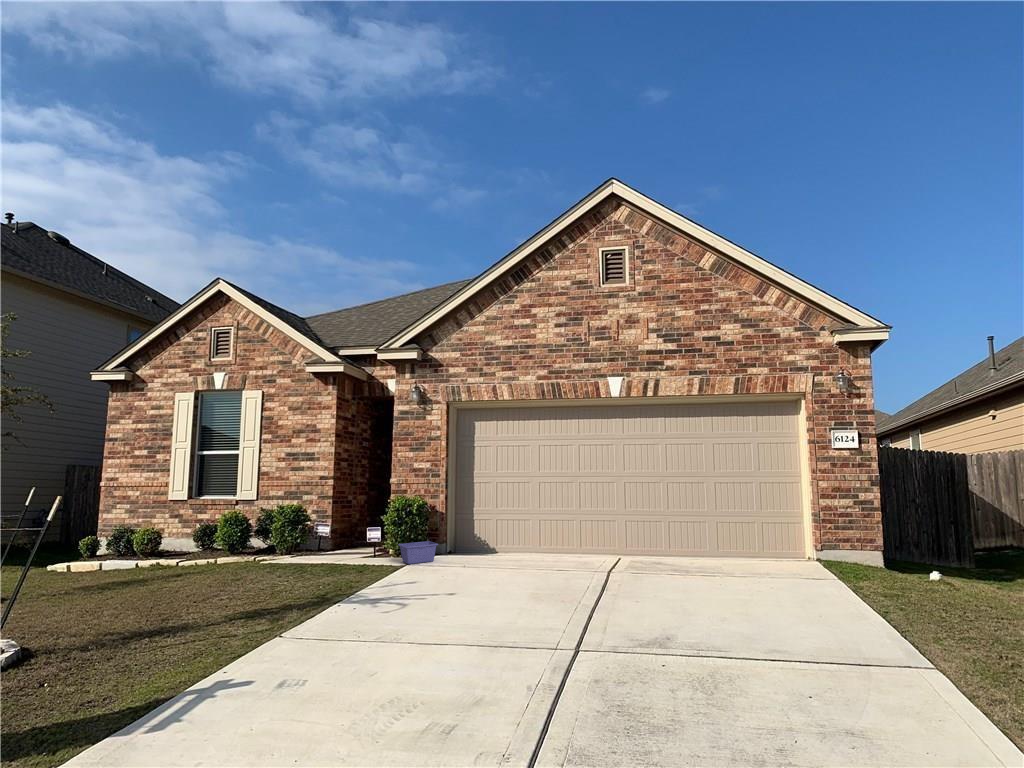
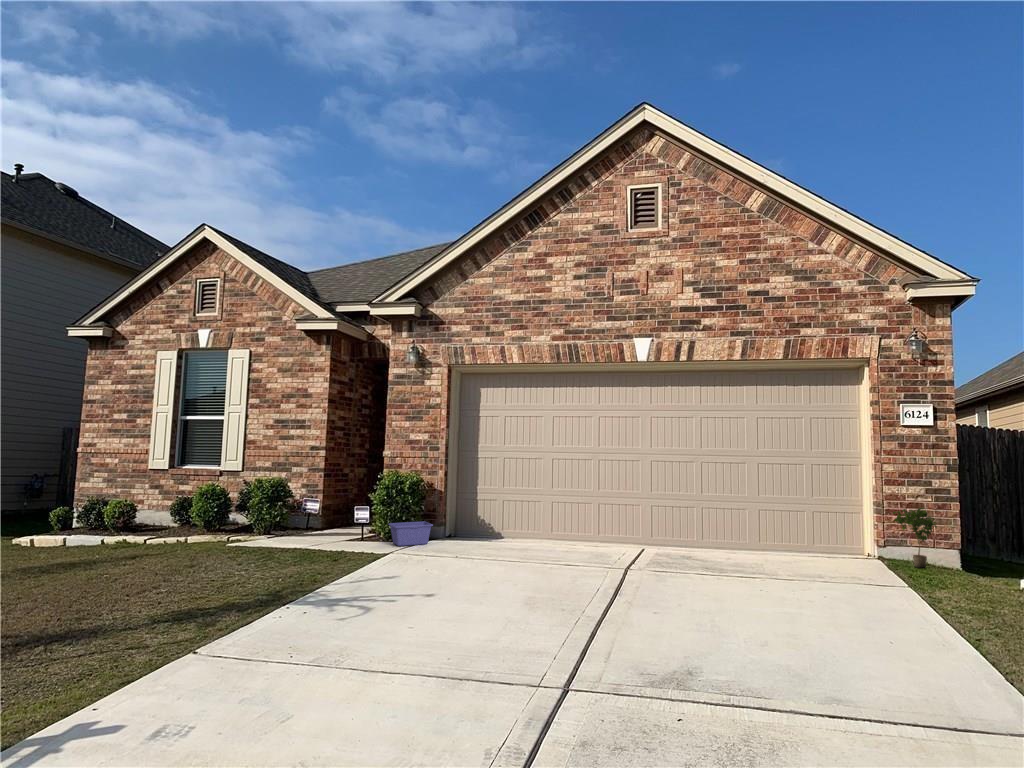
potted plant: none [829,517,865,568] -> present [893,508,937,568]

